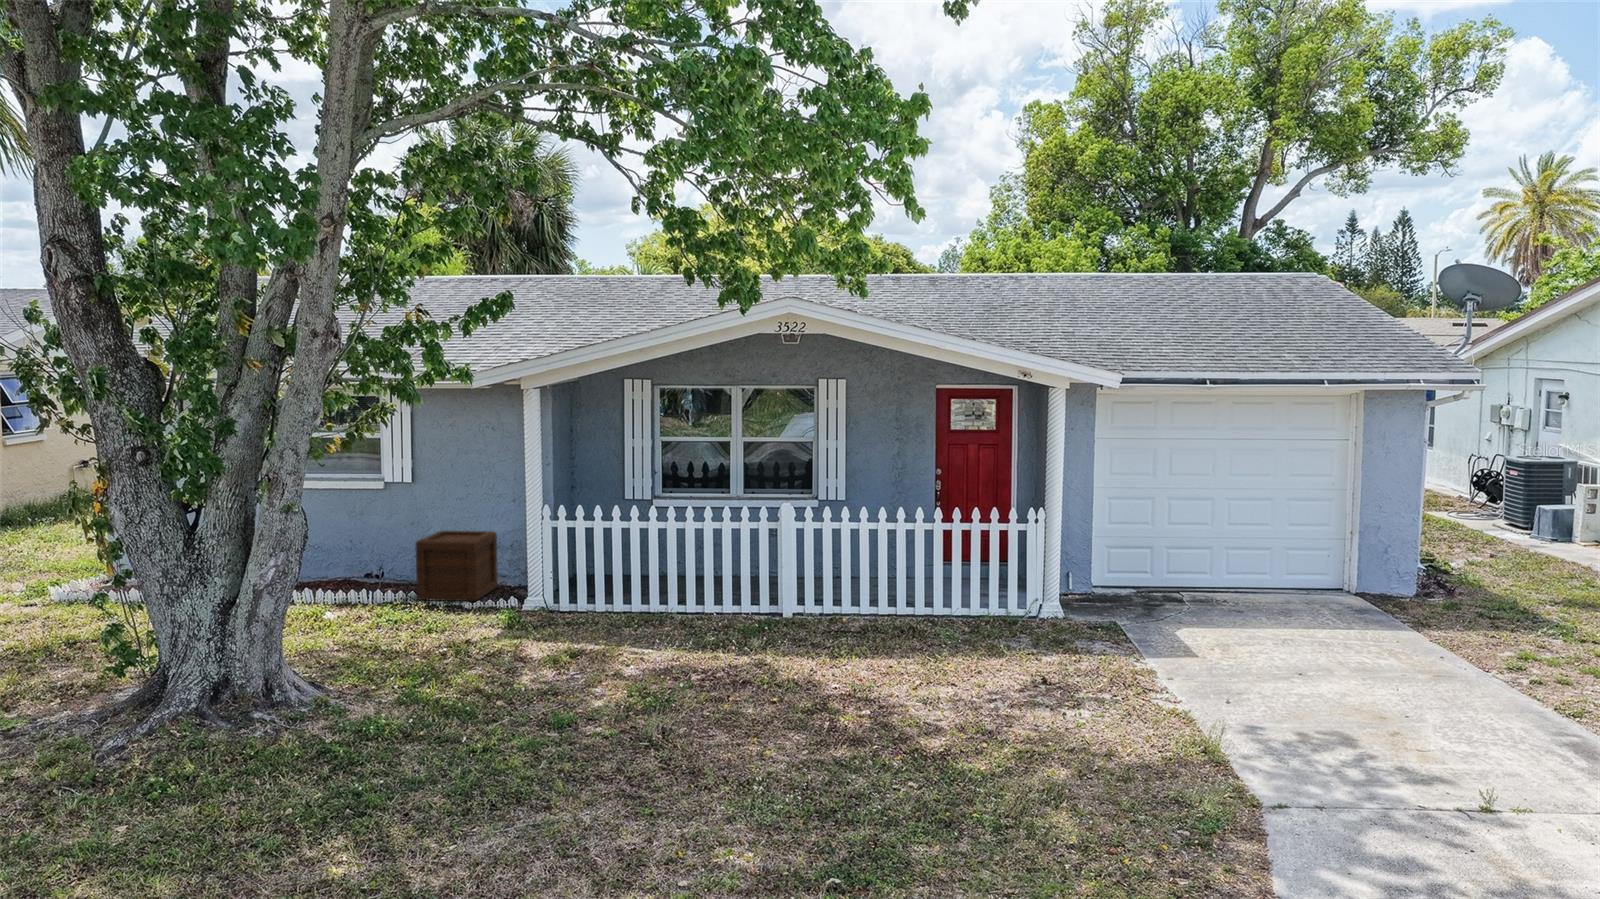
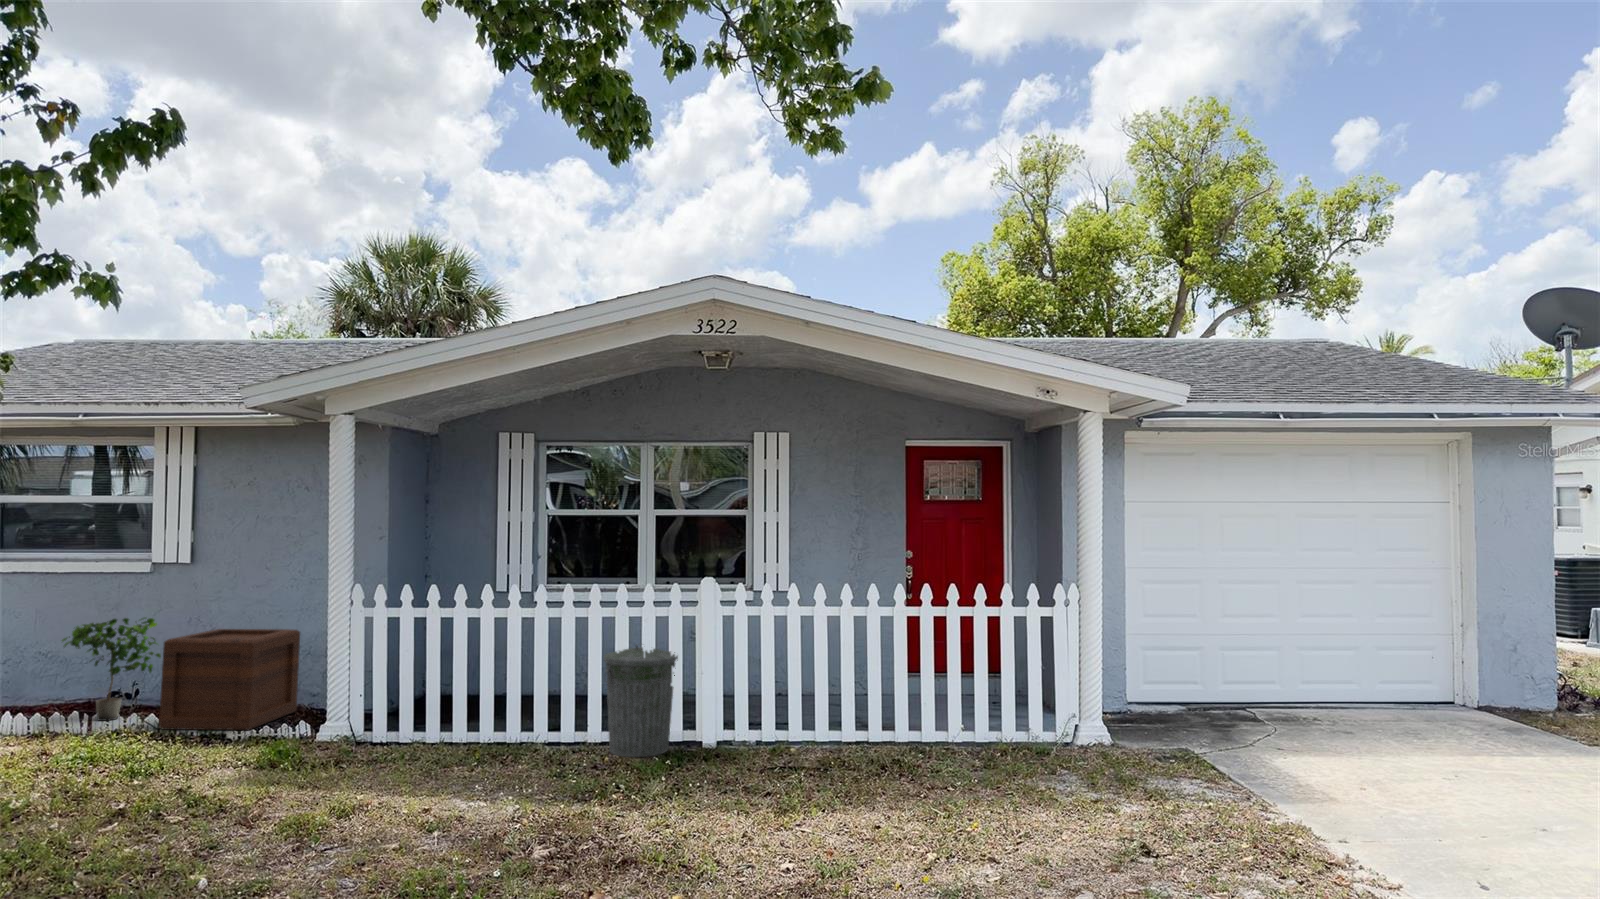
potted plant: none [341,523,404,593] -> present [62,617,161,721]
trash can: none [716,548,765,623] -> present [604,645,678,757]

